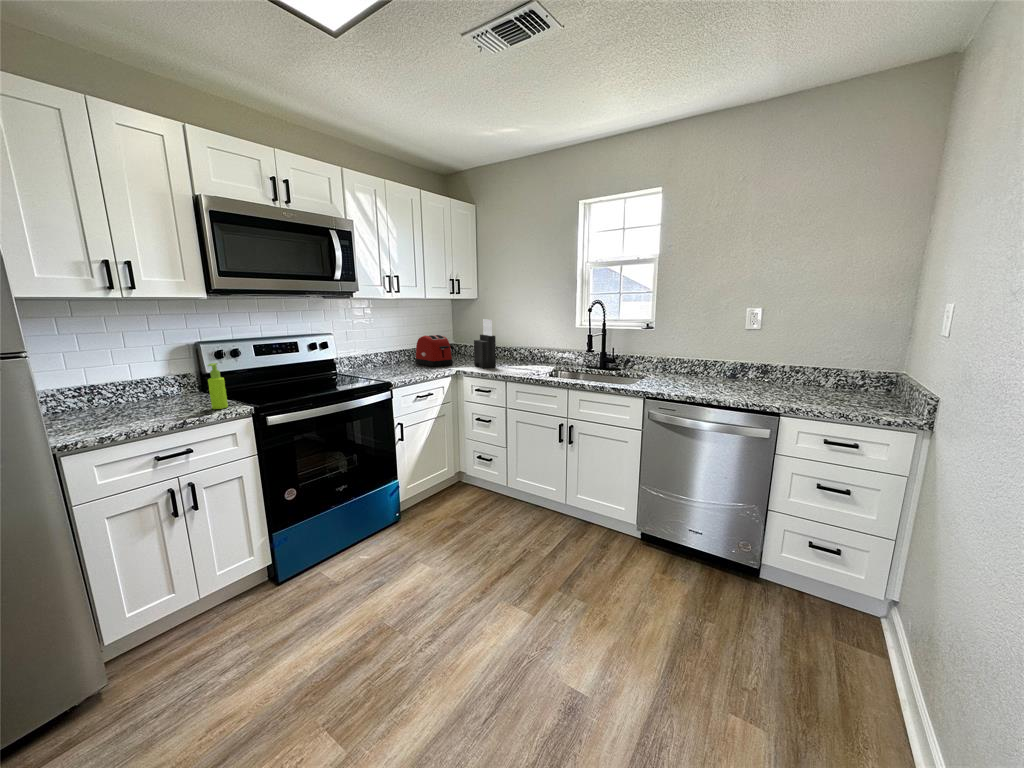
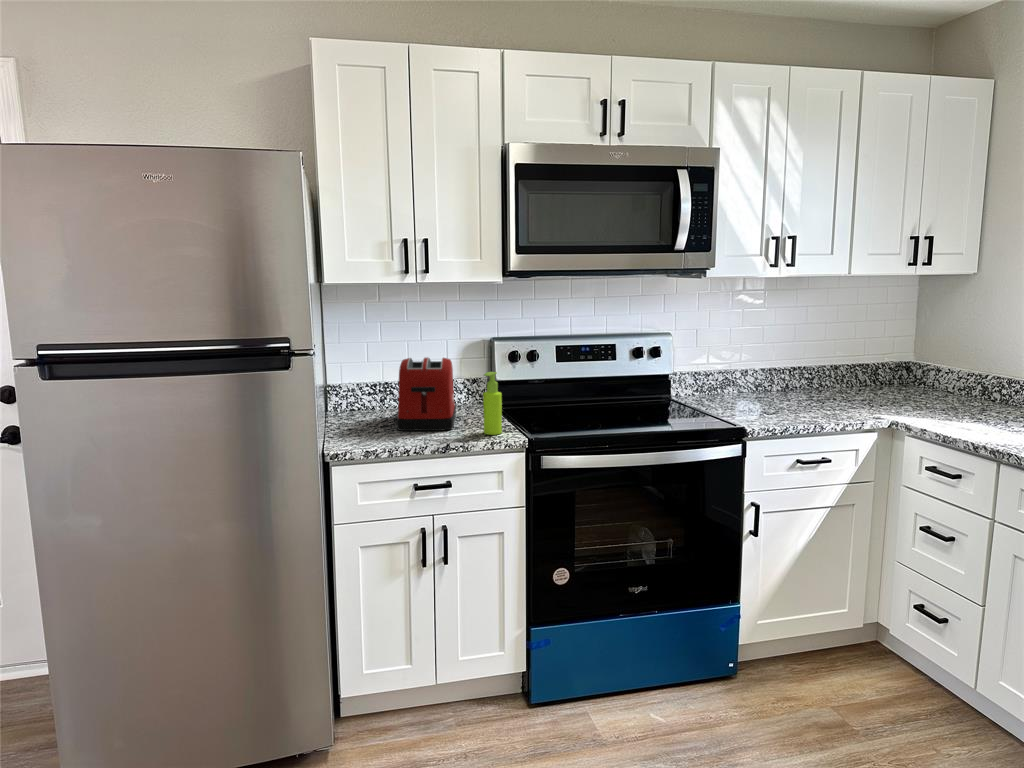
knife block: present [474,319,496,368] -> none [940,320,996,425]
toaster: present [415,335,453,366] -> present [397,357,456,431]

